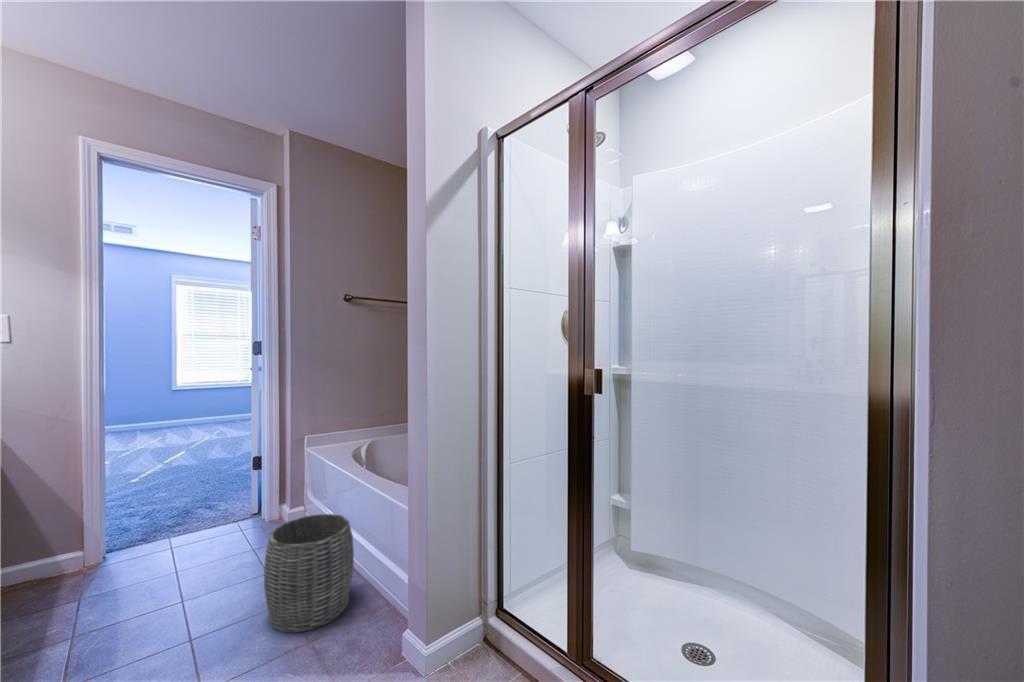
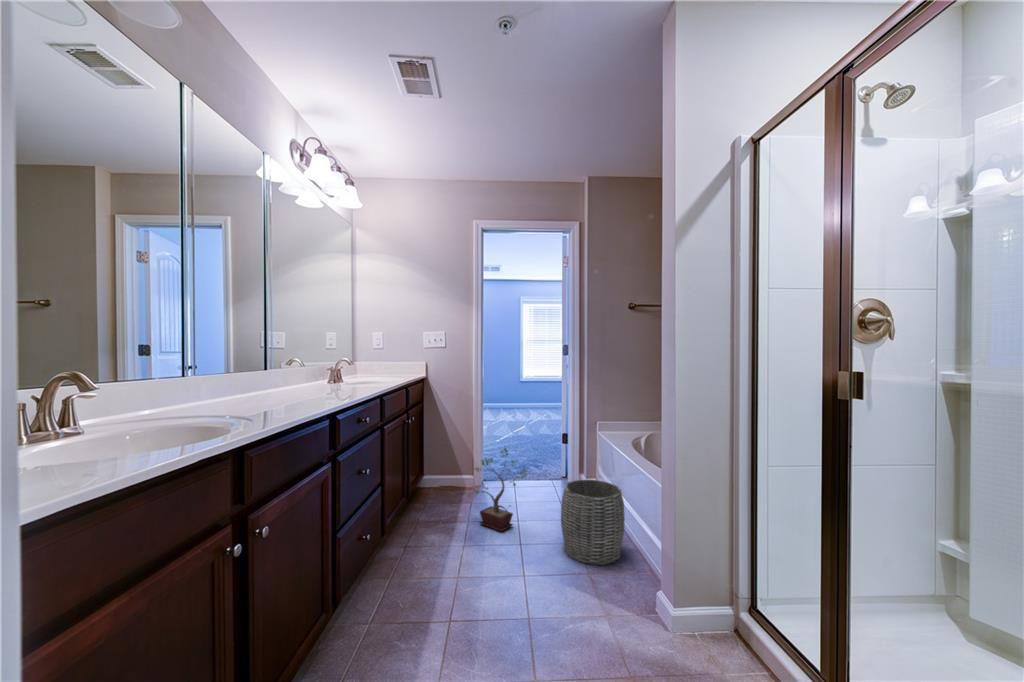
potted plant: none [89,502,207,639] -> present [475,448,527,531]

